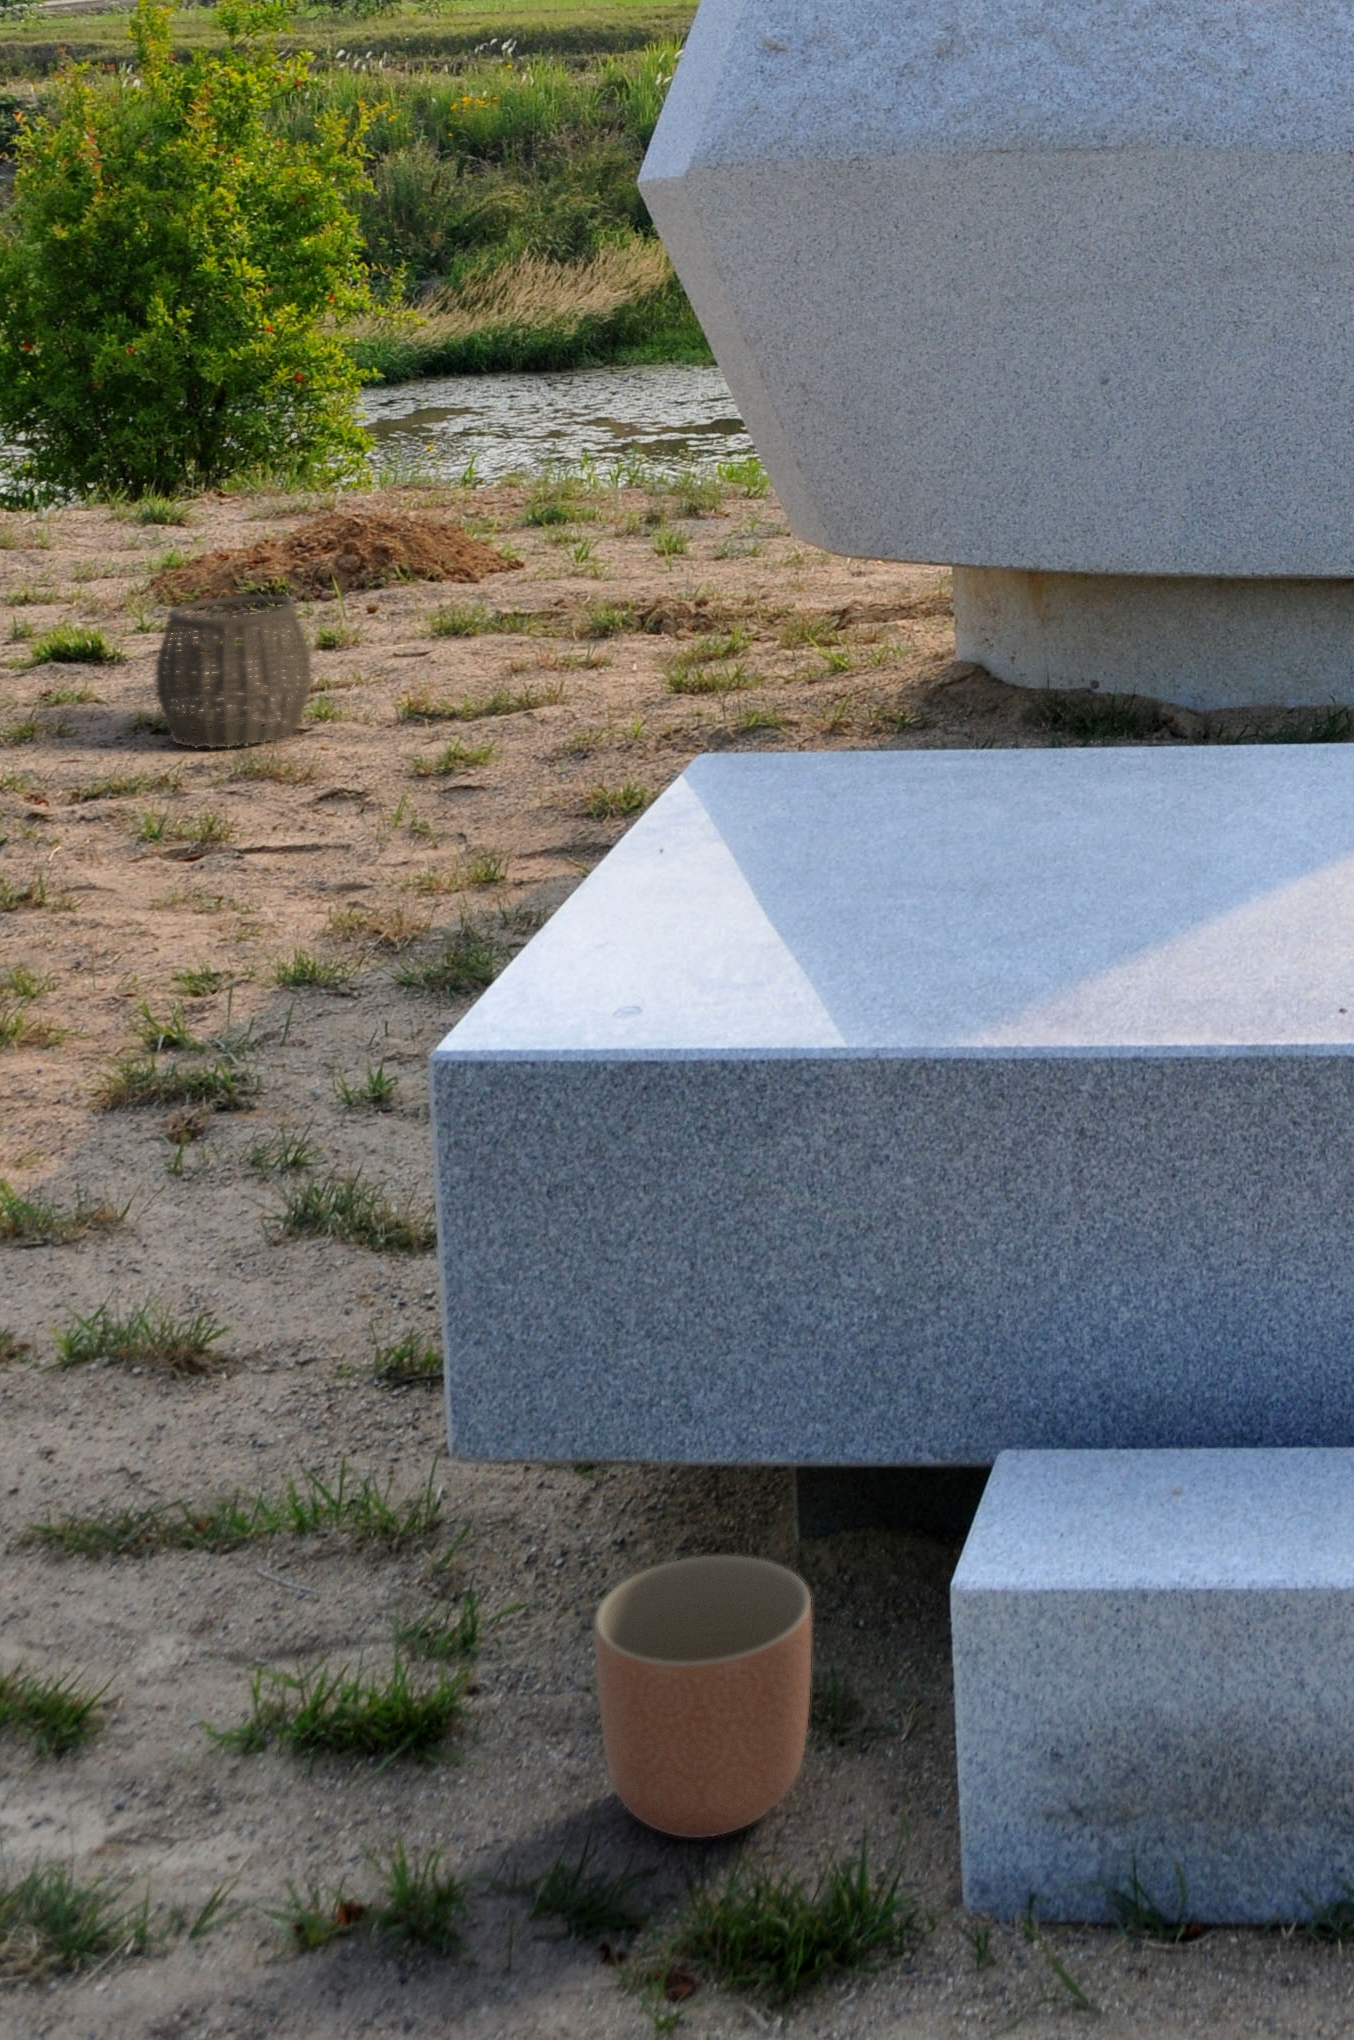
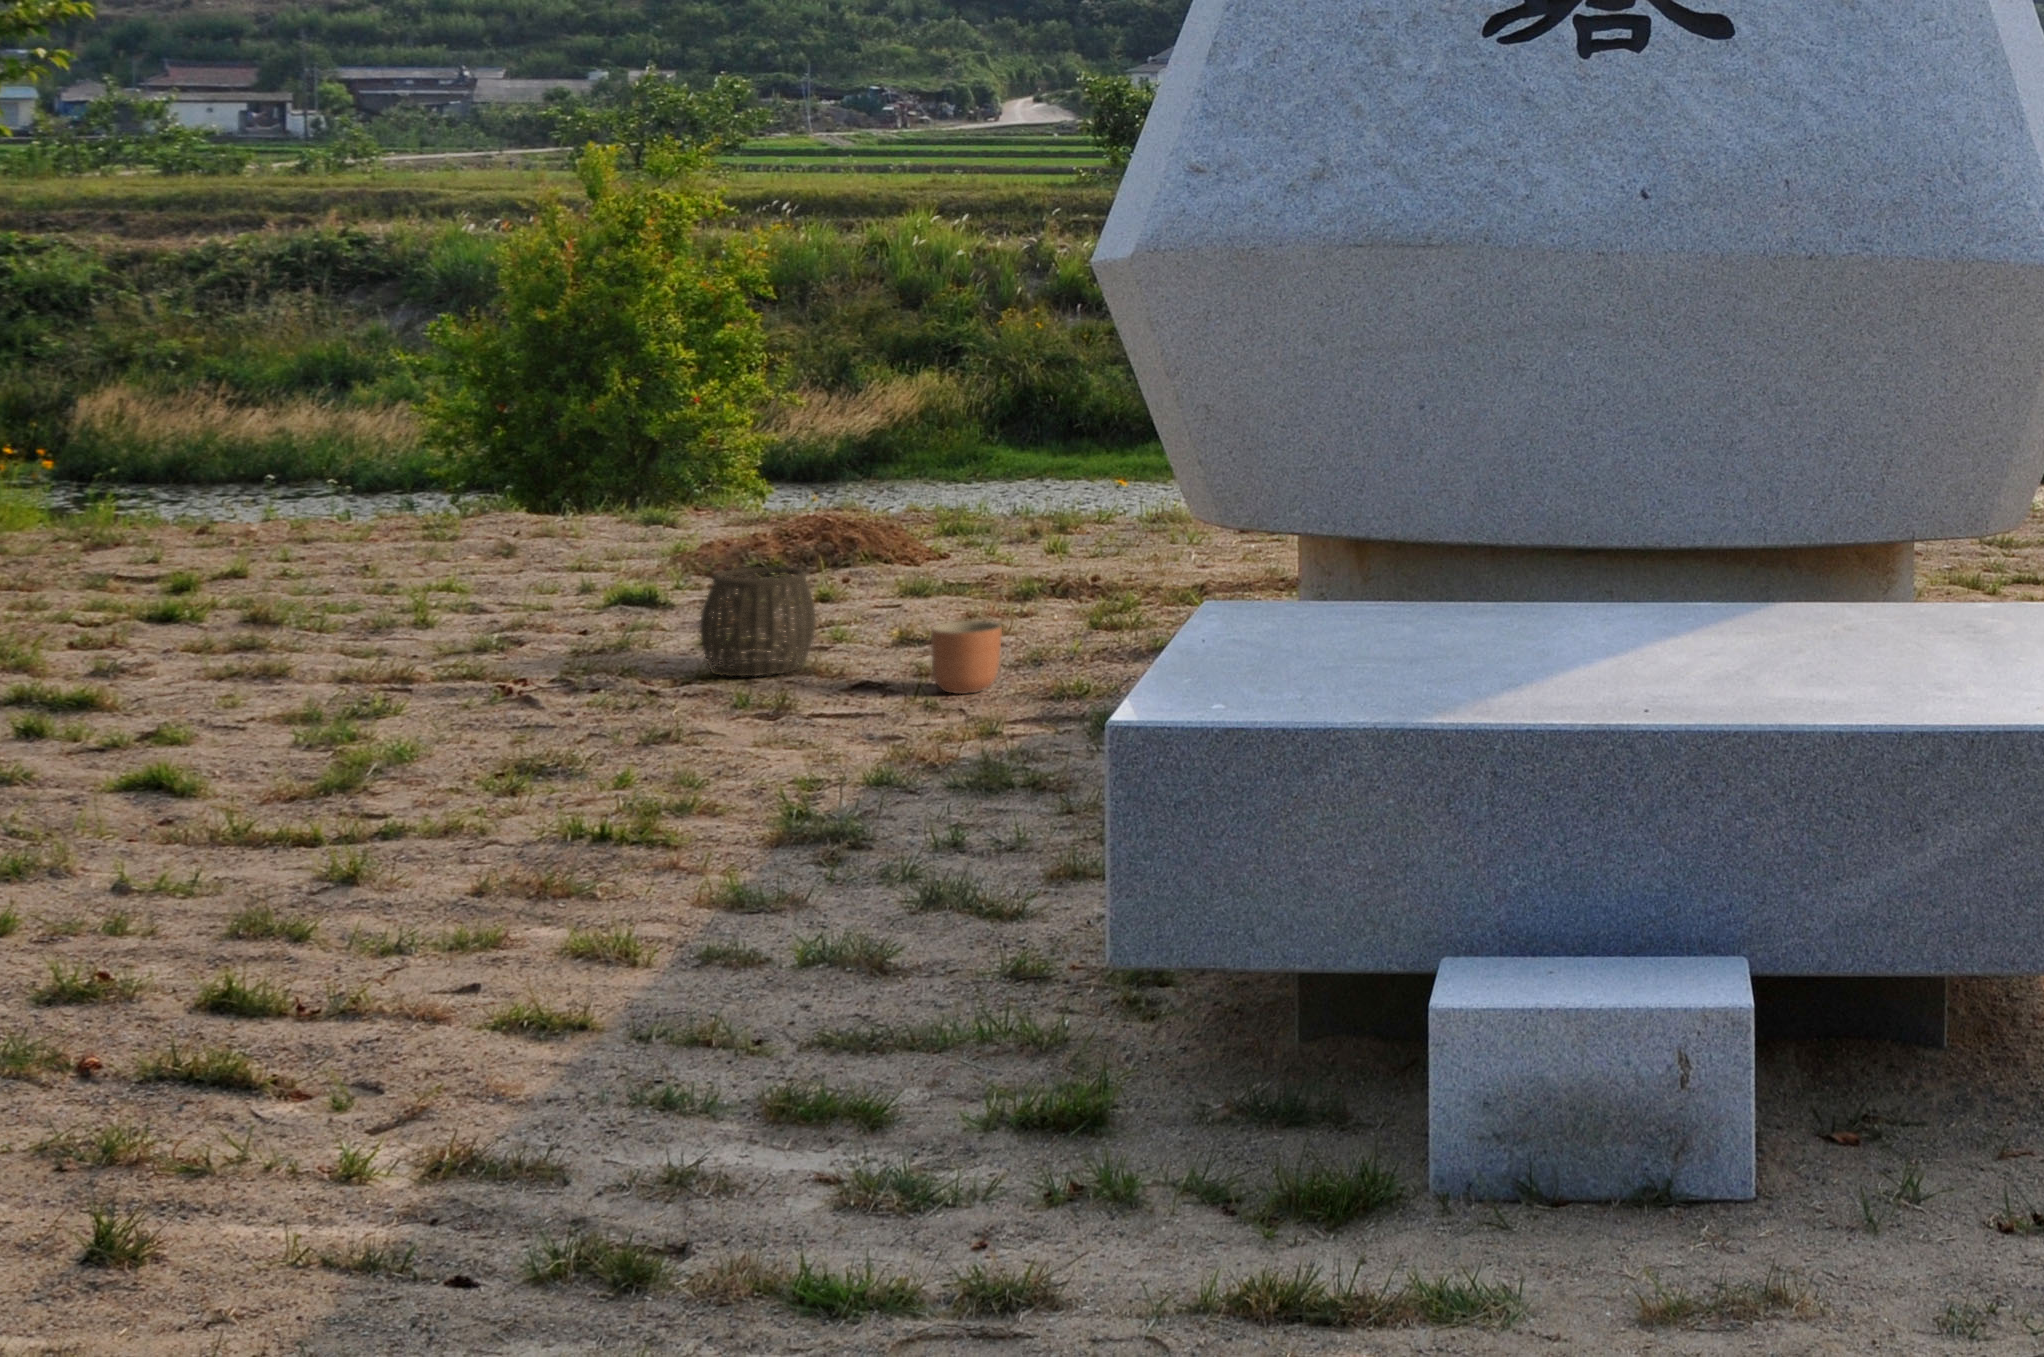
planter: present [594,1556,812,1838] -> present [931,621,1002,694]

